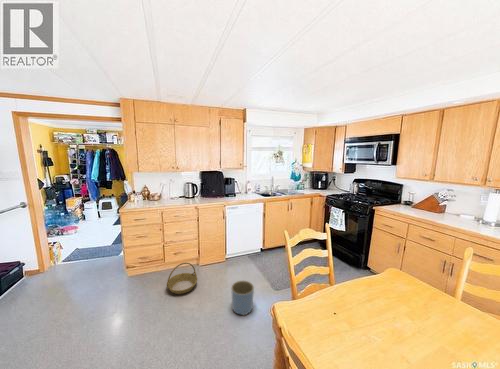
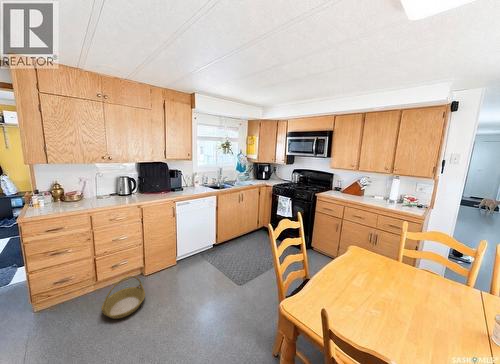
planter: present [231,281,254,315] -> none [193,284,219,324]

